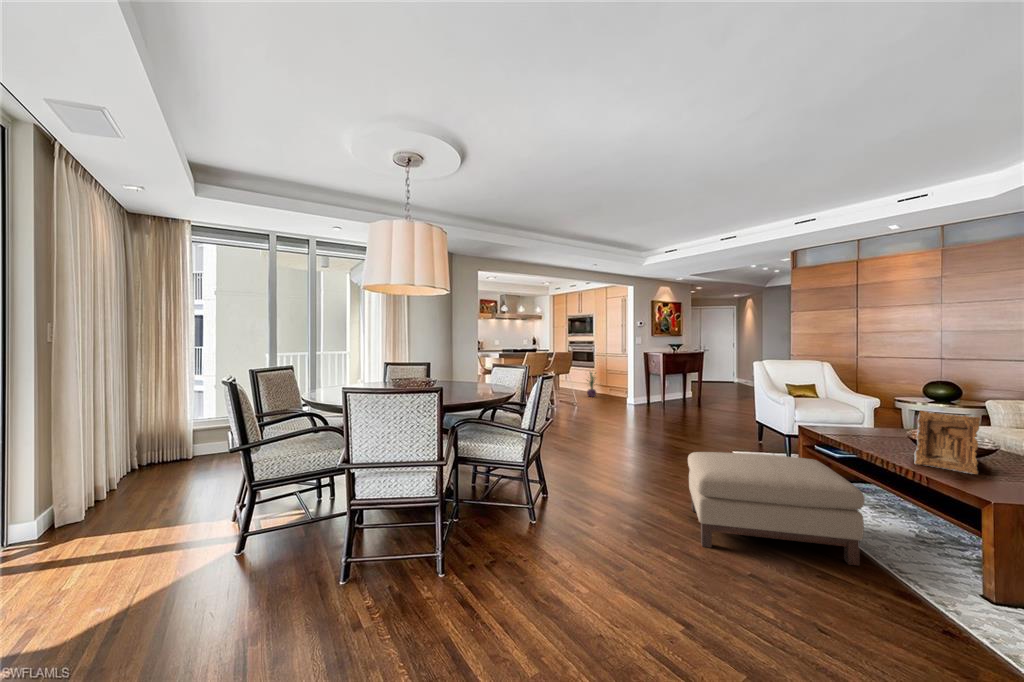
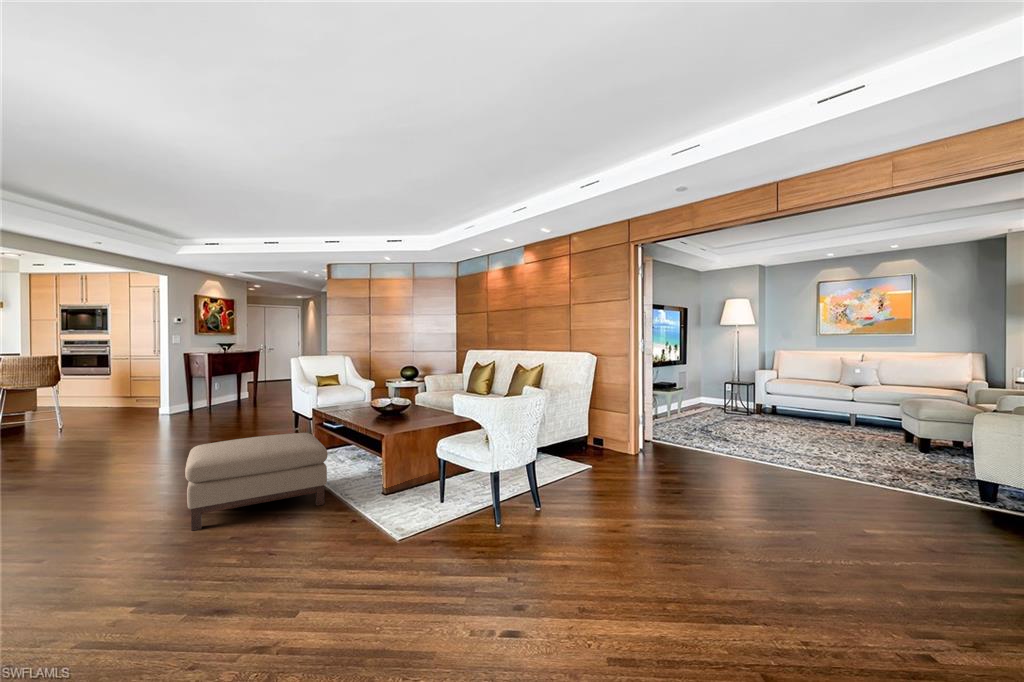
decorative plant: present [587,372,596,397] -> none [82,379,128,412]
picture frame: present [915,411,980,474] -> none [371,385,405,424]

